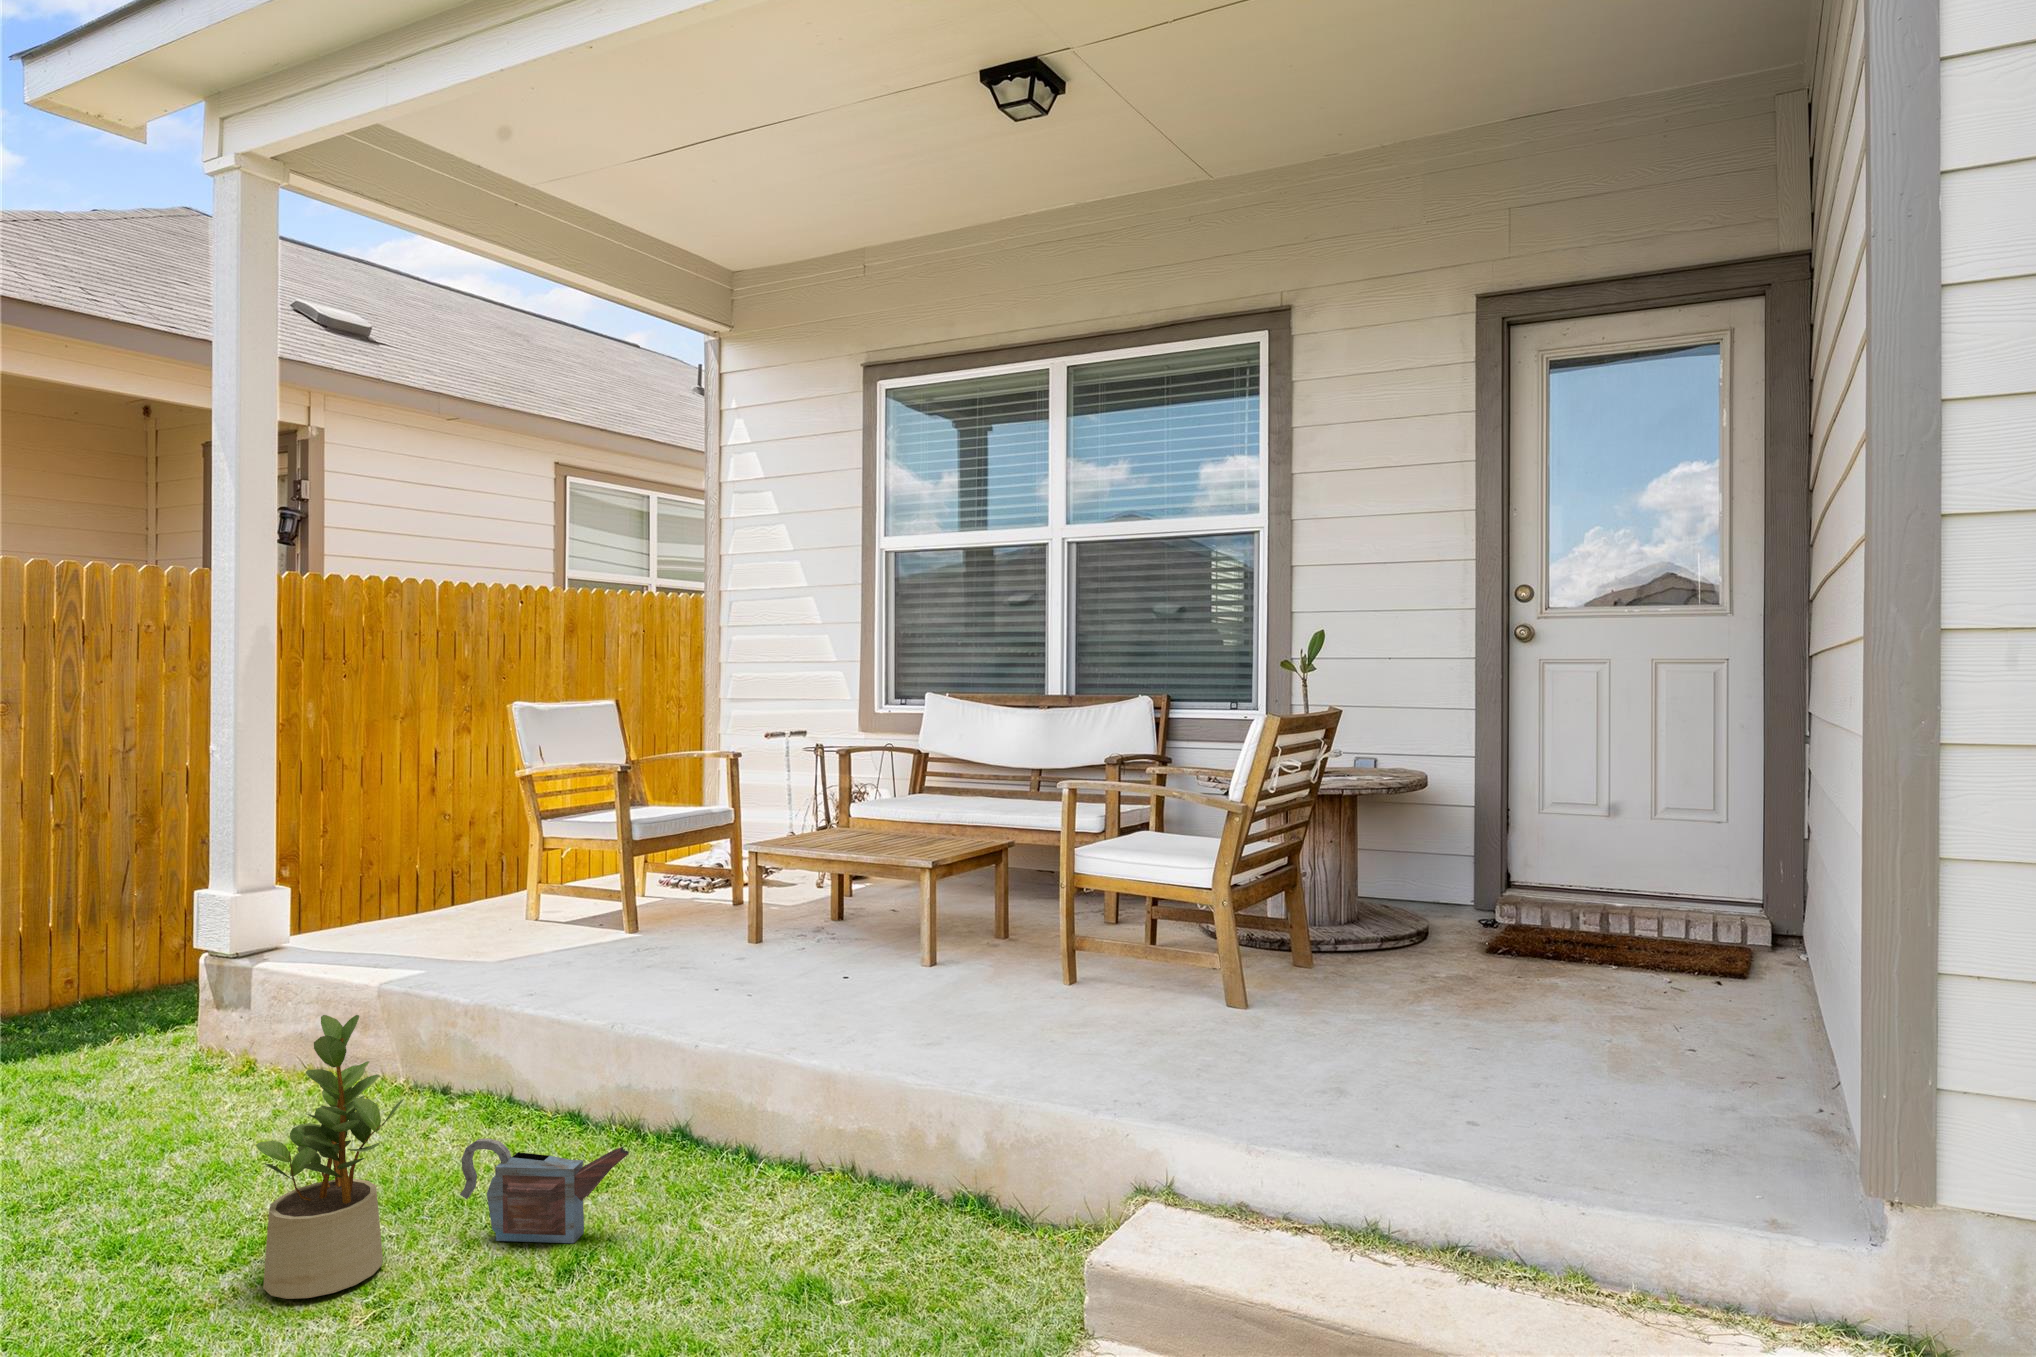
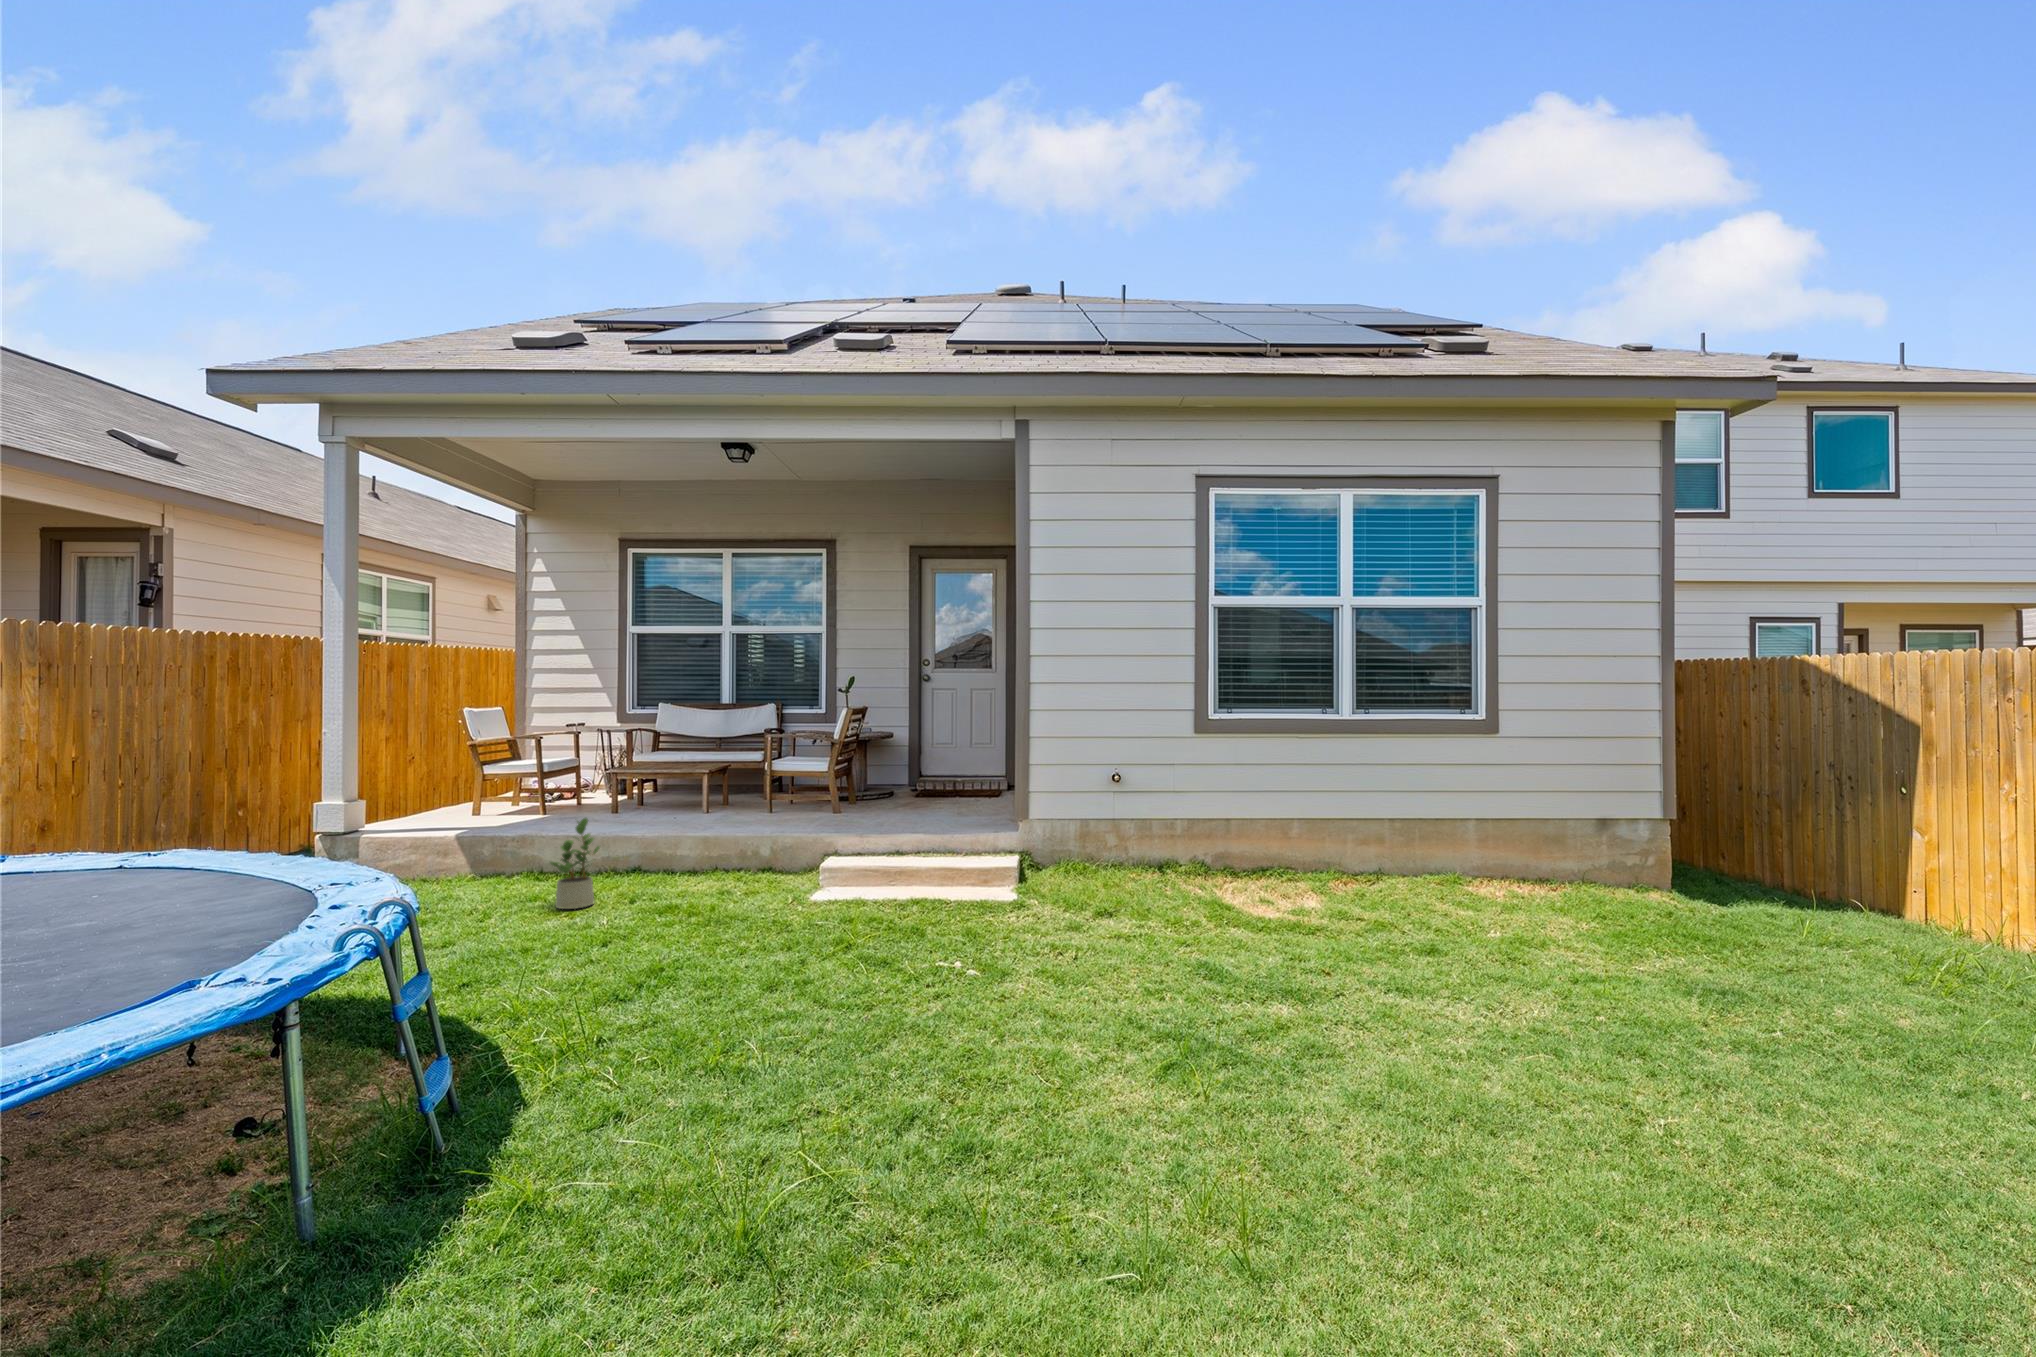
watering can: present [460,1138,629,1243] -> none [609,858,672,894]

